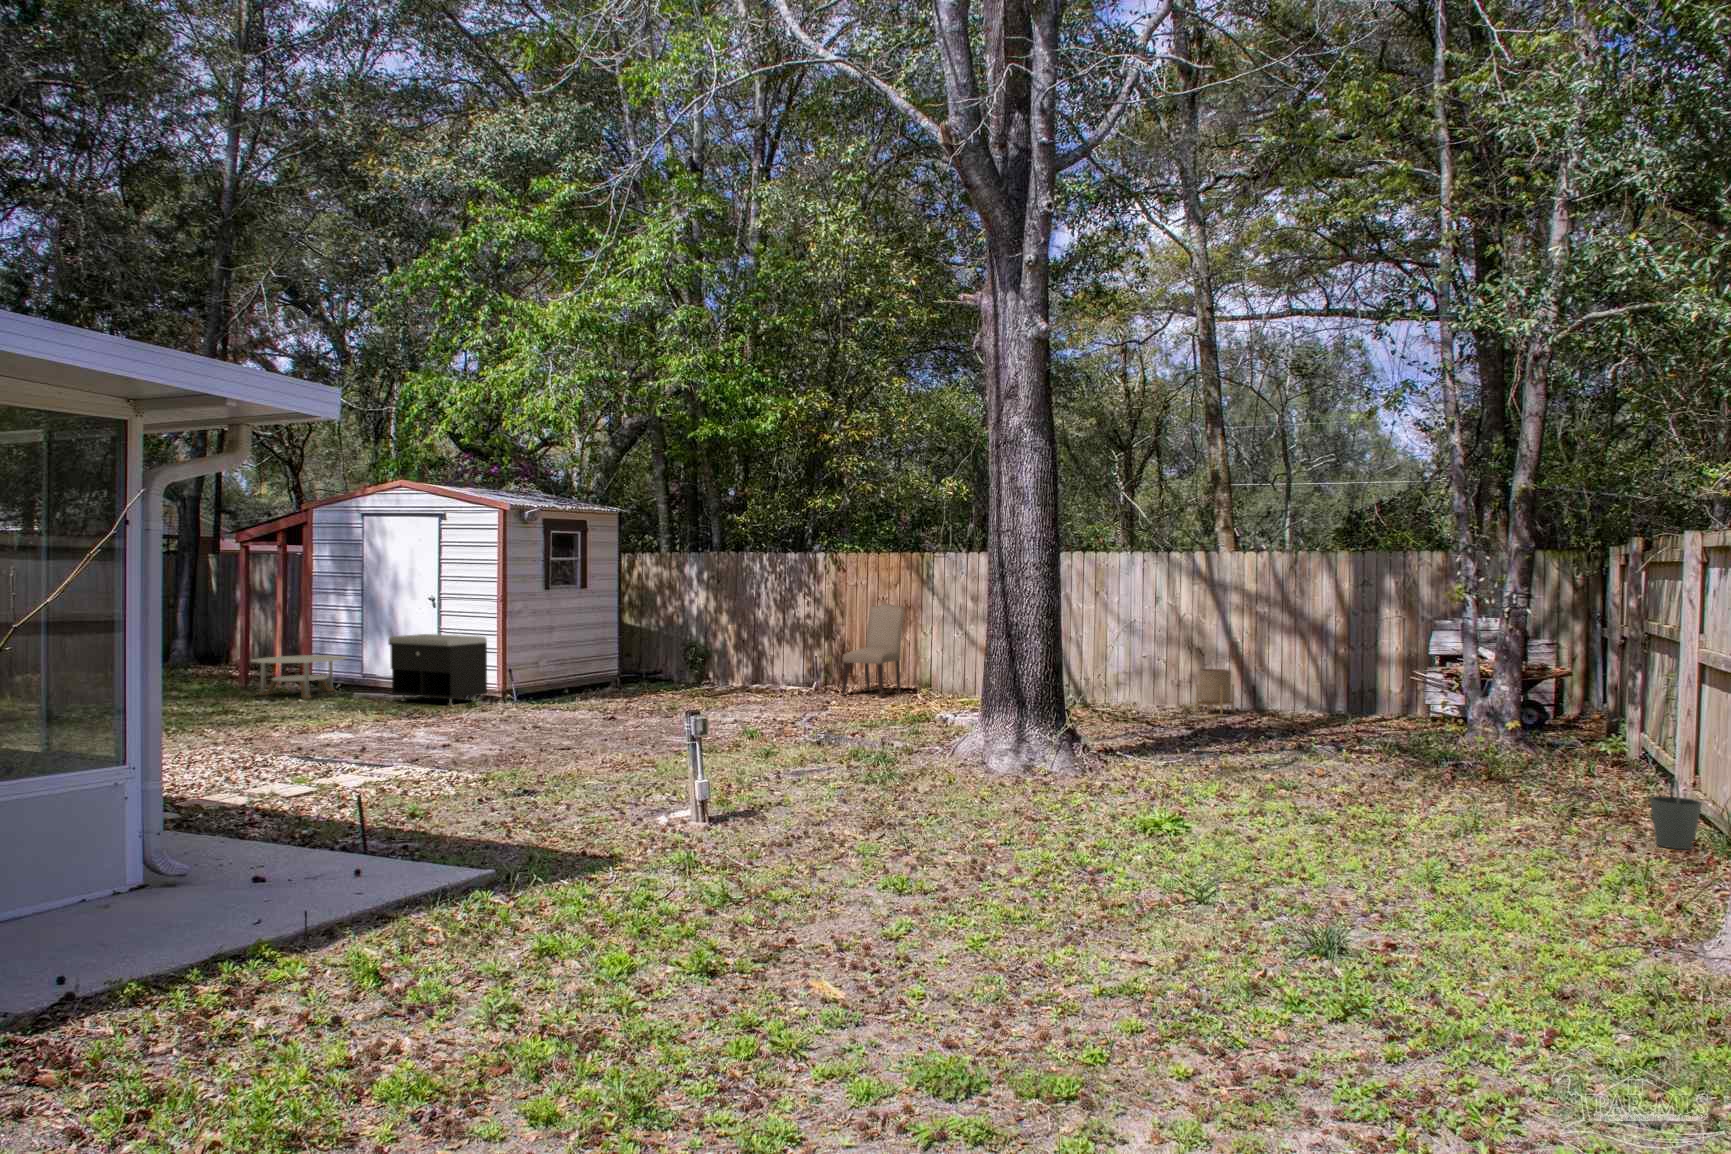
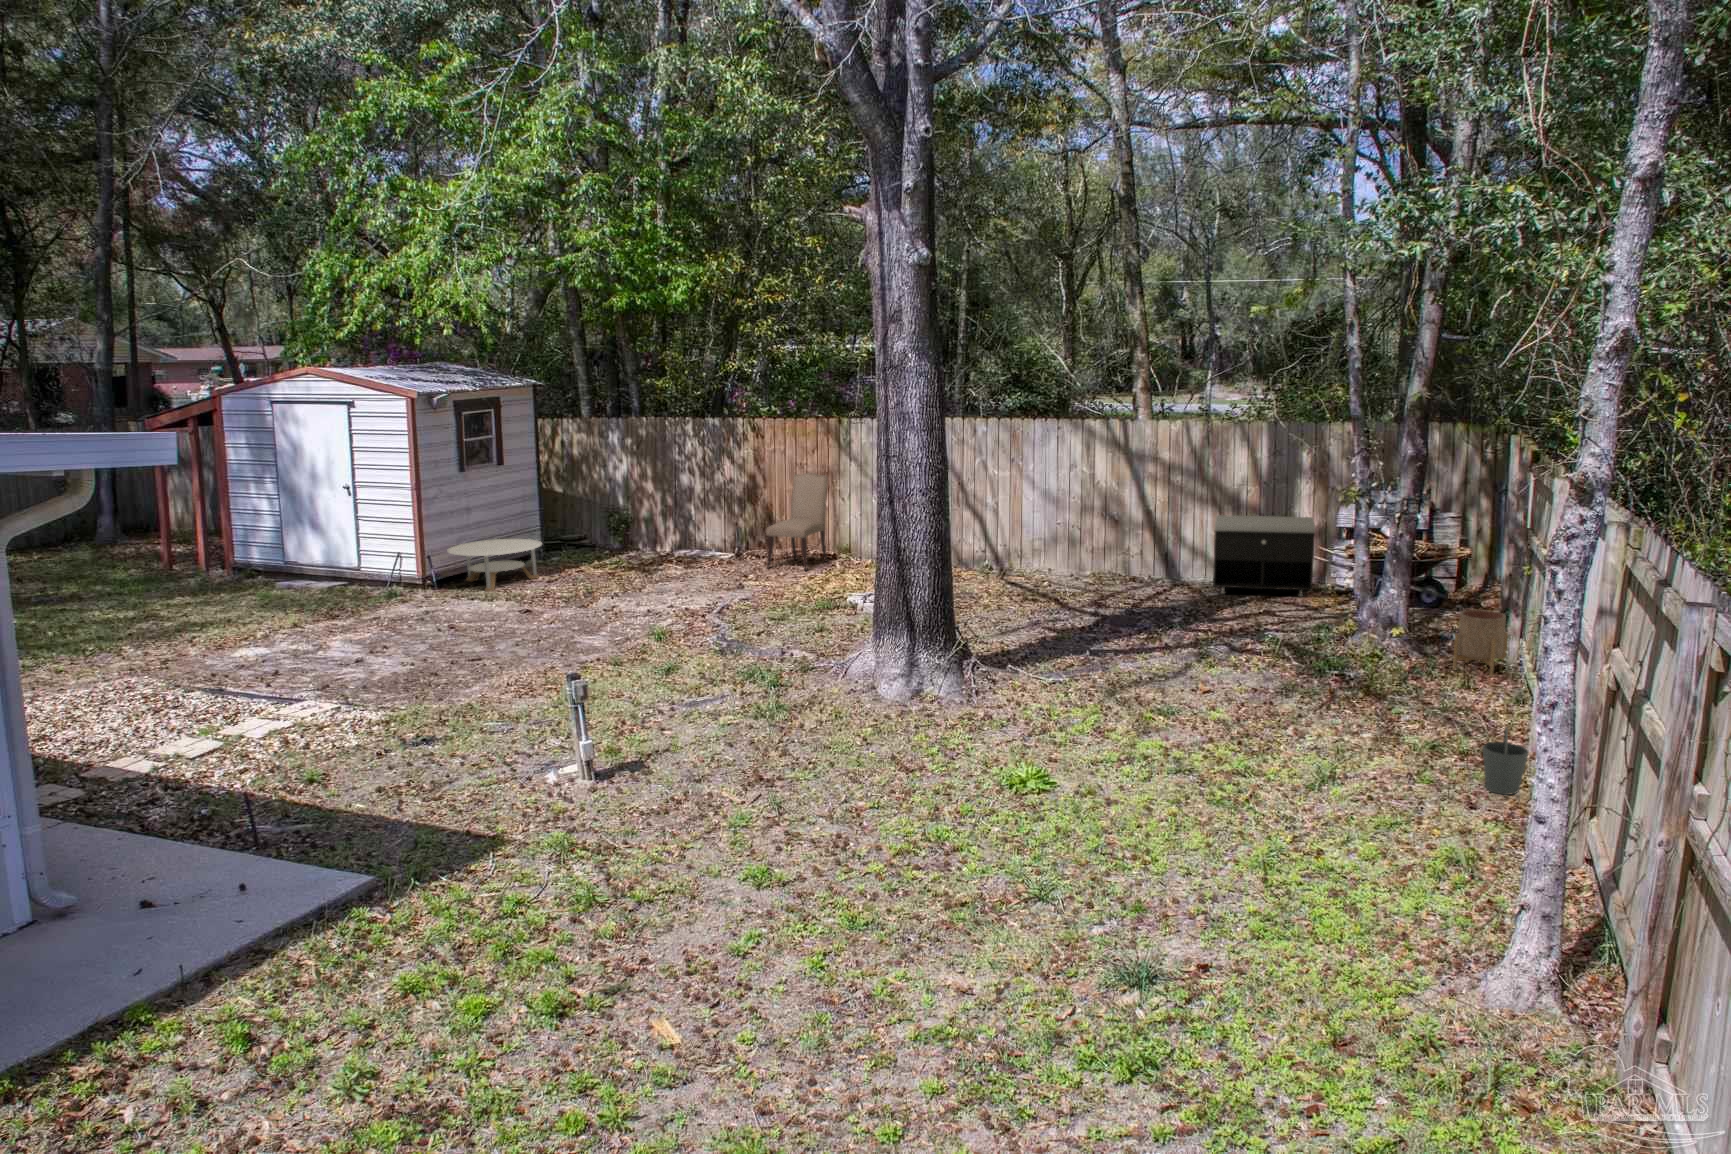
storage bench: present [388,634,487,705] -> present [1213,515,1315,596]
round table: present [252,655,347,699] -> present [447,539,542,592]
planter: present [1196,669,1234,714] -> present [1453,610,1508,677]

